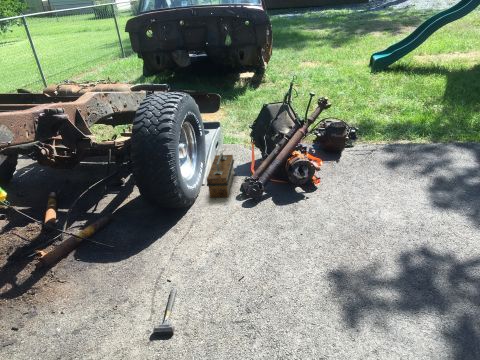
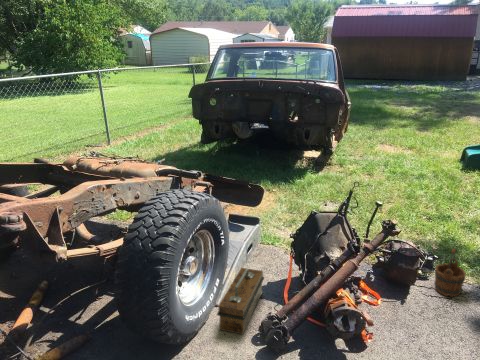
wooden bucket: none [358,117,380,153] -> present [434,249,466,297]

